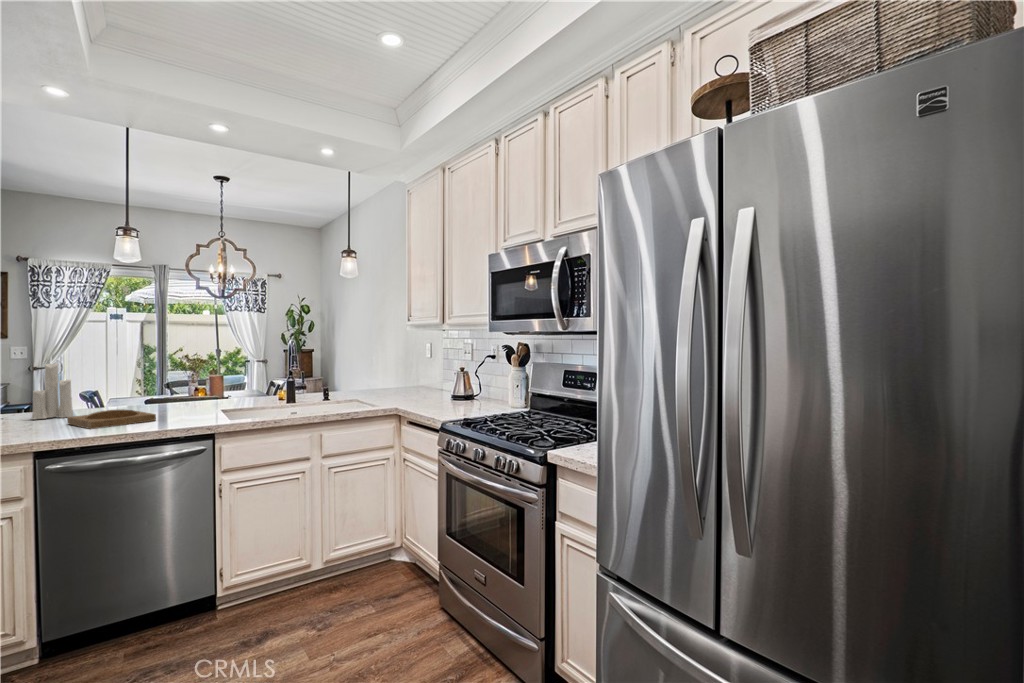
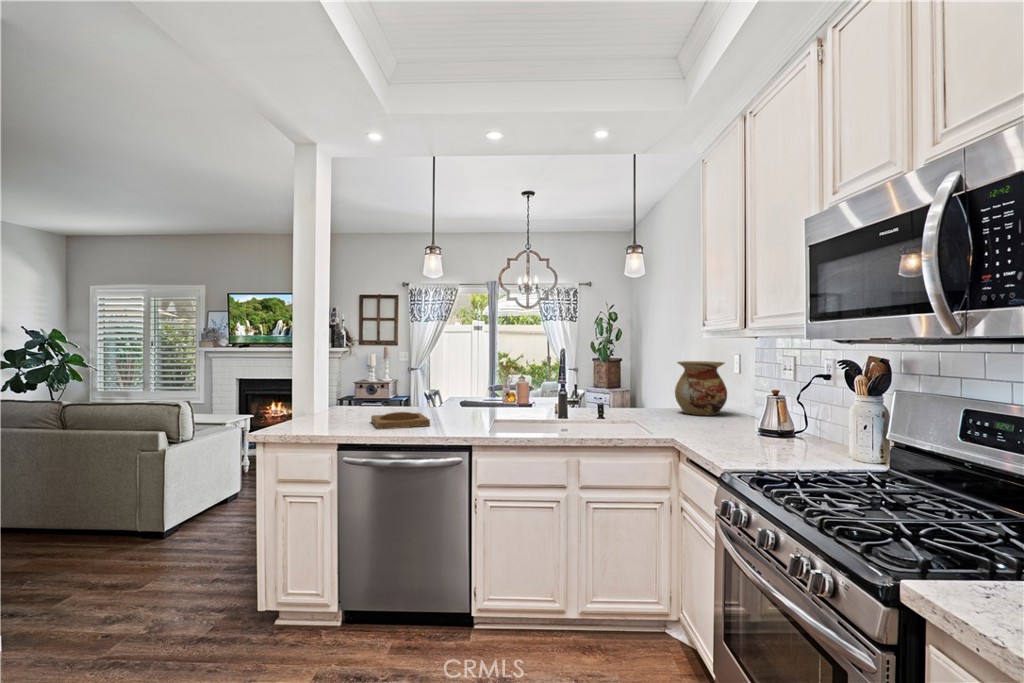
vase: none [386,350,426,393] -> present [675,361,727,415]
candle: present [32,361,73,419] -> none [359,358,386,414]

